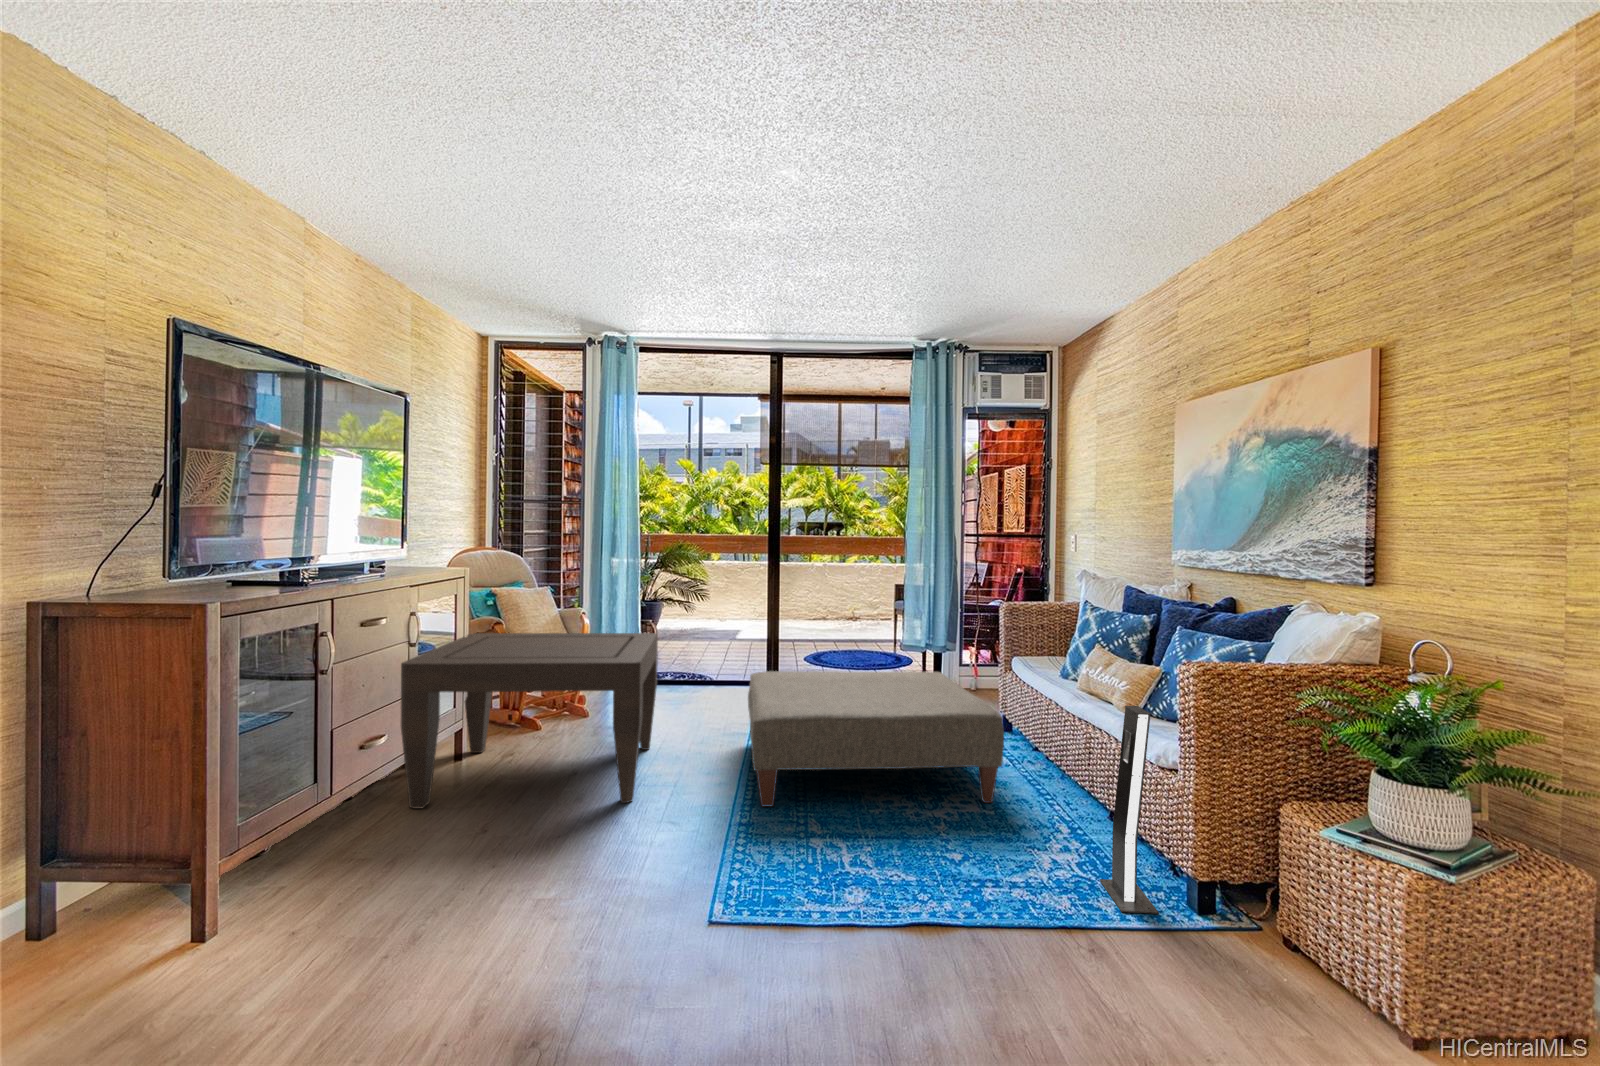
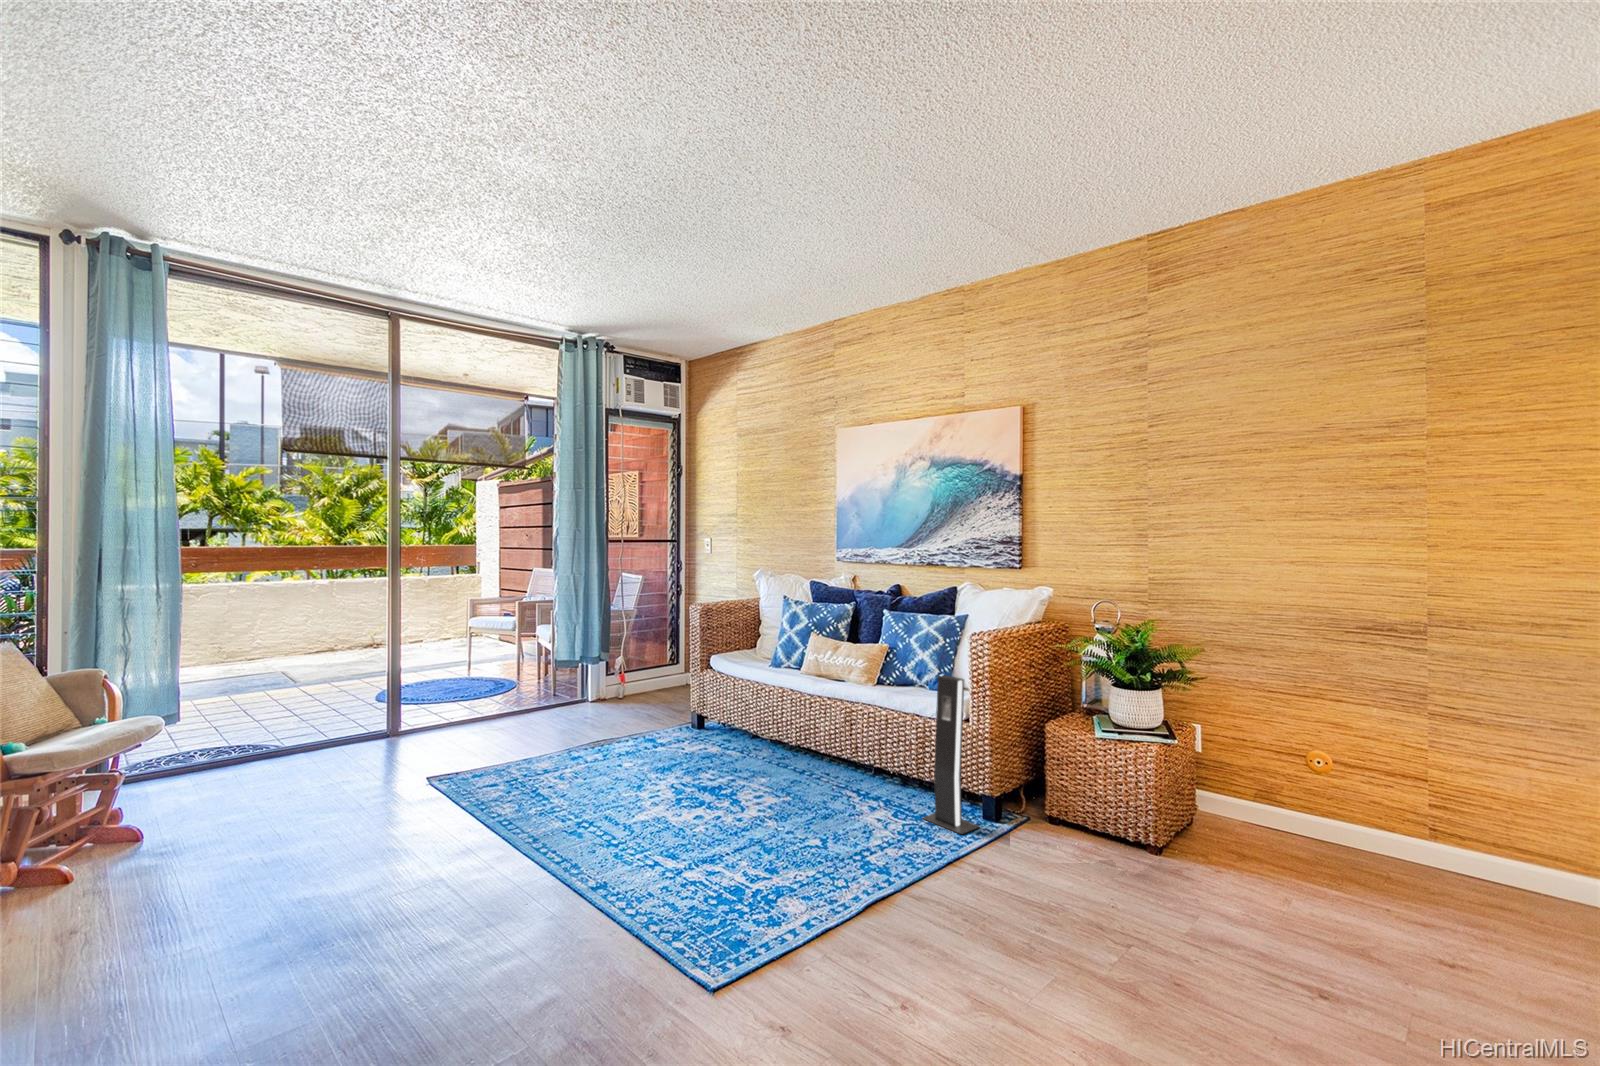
coffee table: present [401,633,658,808] -> none [33,693,447,1038]
ottoman: present [748,671,1004,806] -> none [472,680,787,855]

